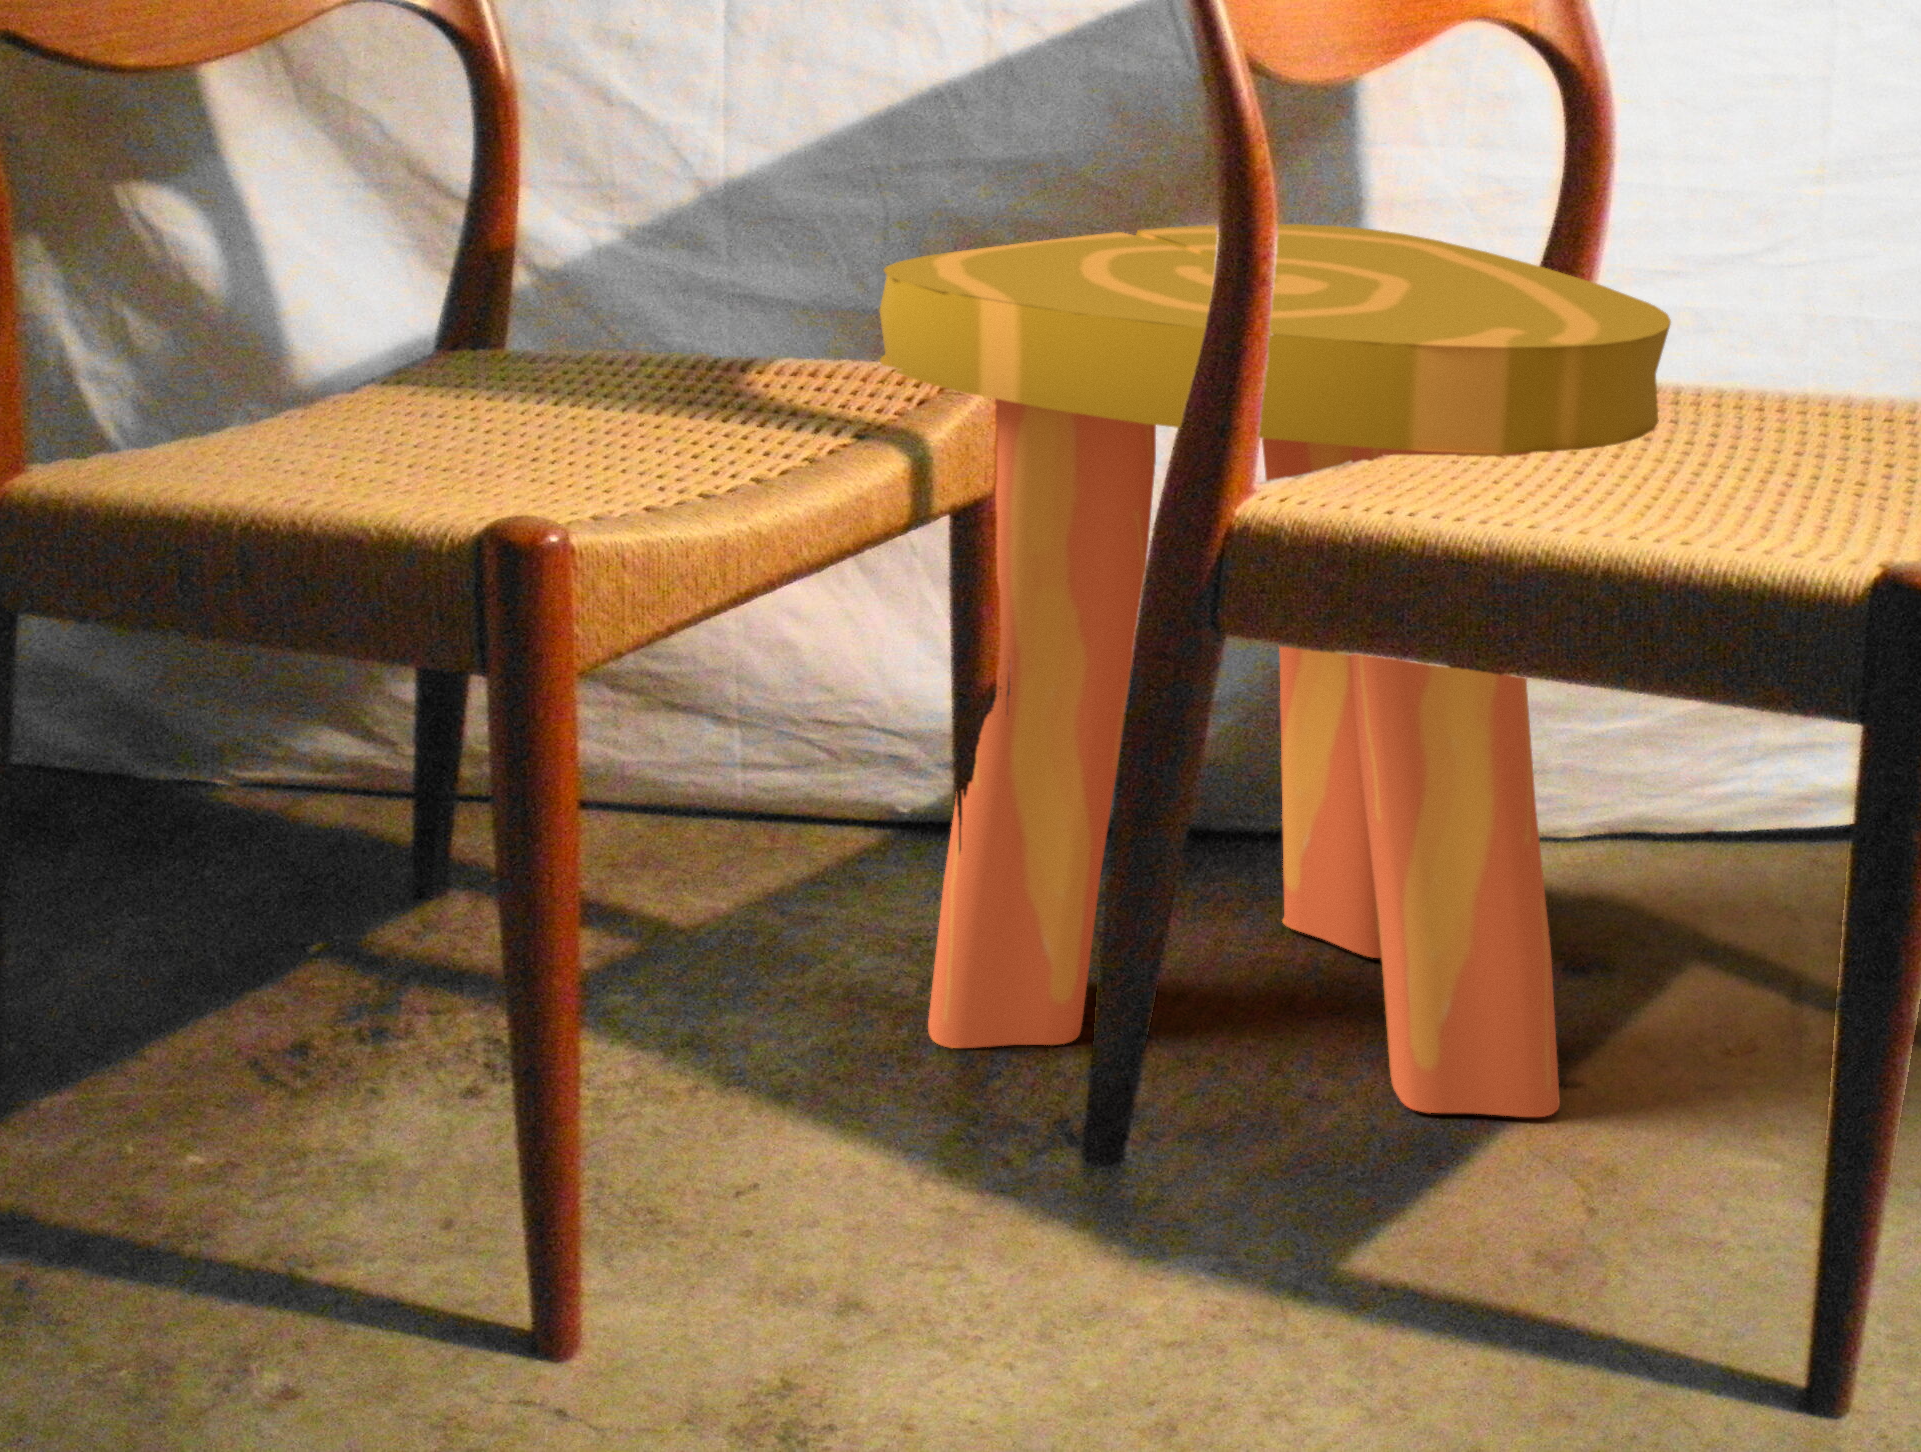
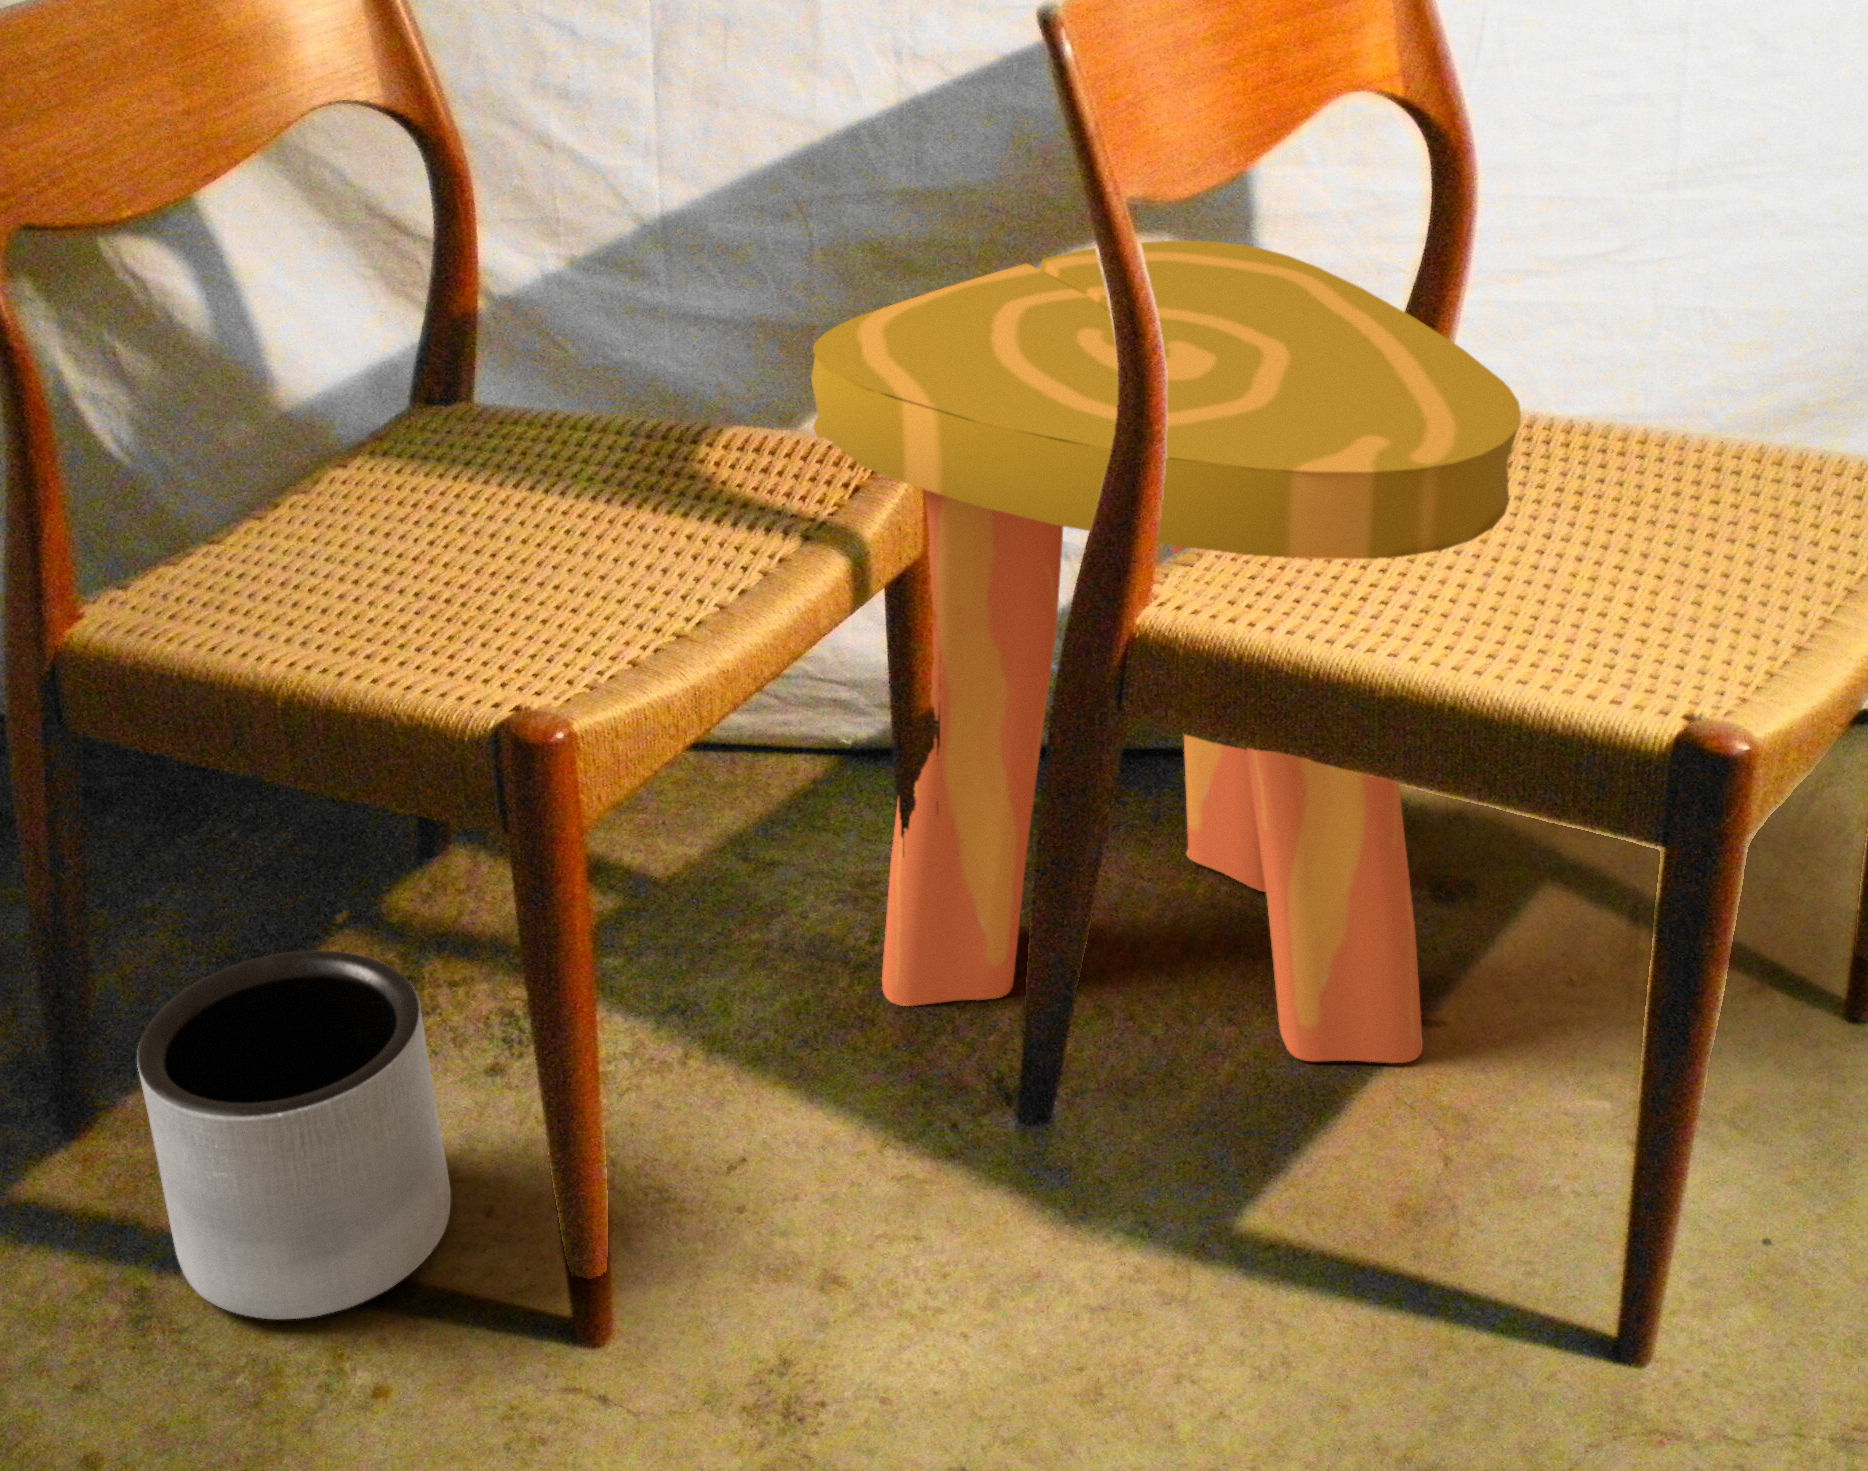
planter: none [42,894,403,1319] -> present [137,951,451,1319]

